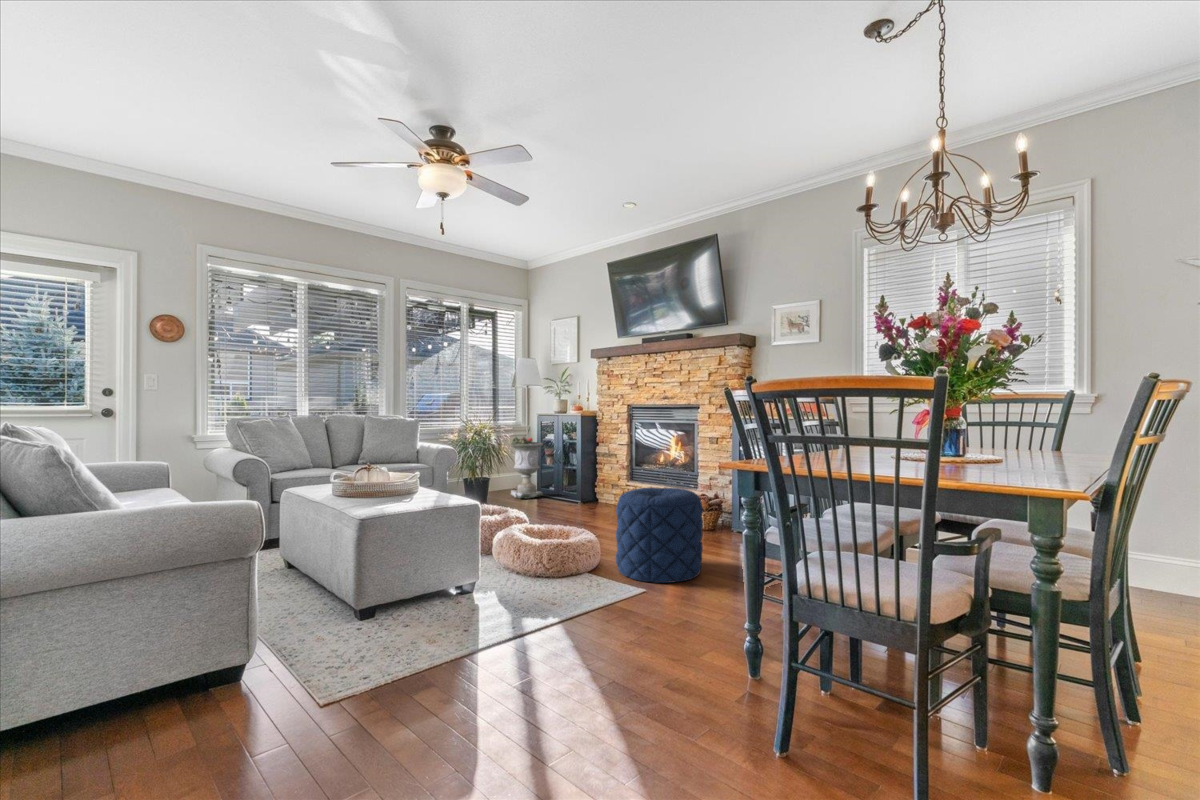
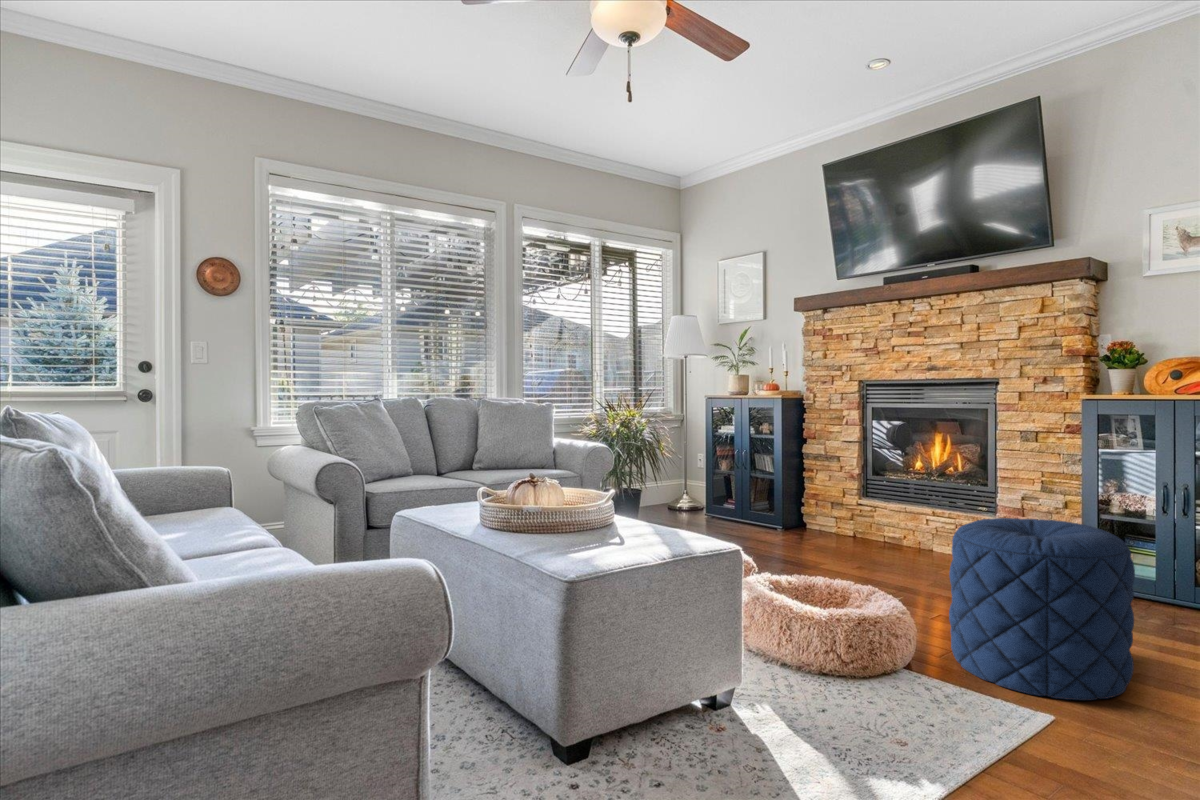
planter: present [510,437,543,499] -> none [670,428,718,520]

